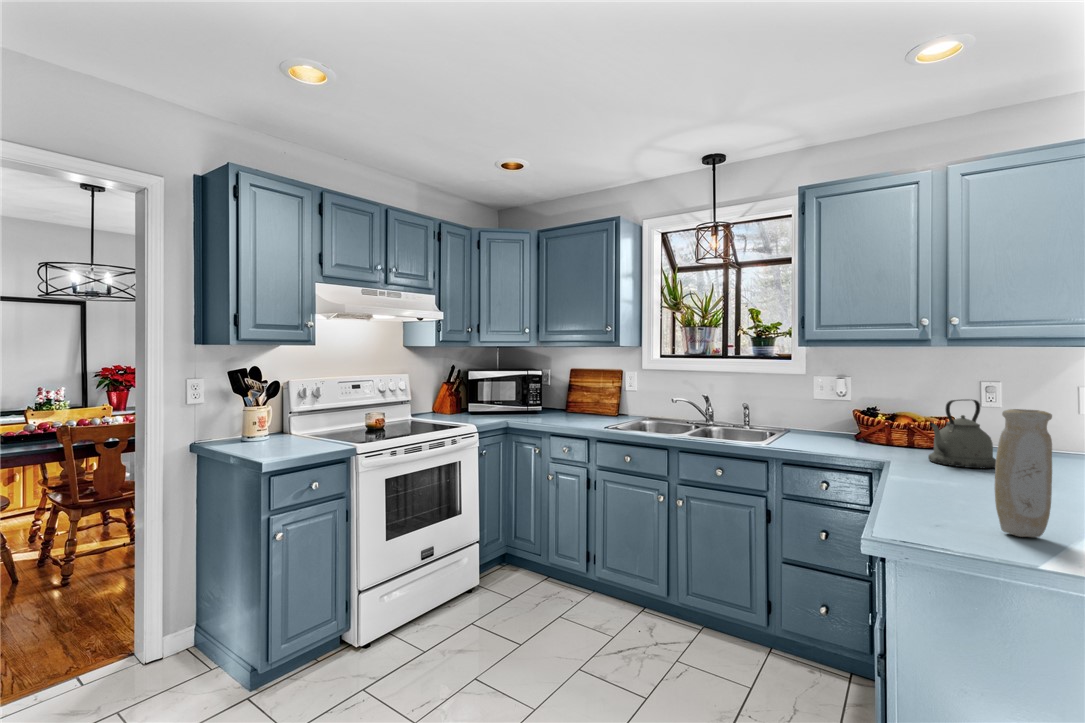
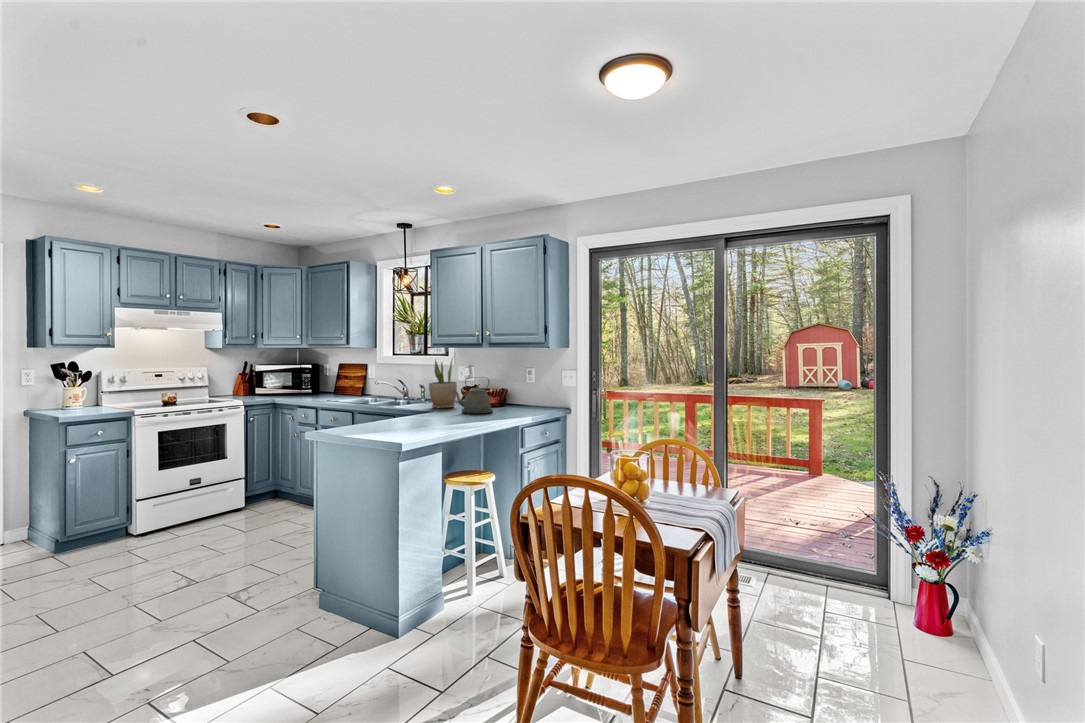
potted plant: none [817,360,871,449] -> present [429,360,457,408]
vase: present [994,409,1052,537] -> none [369,376,388,431]

